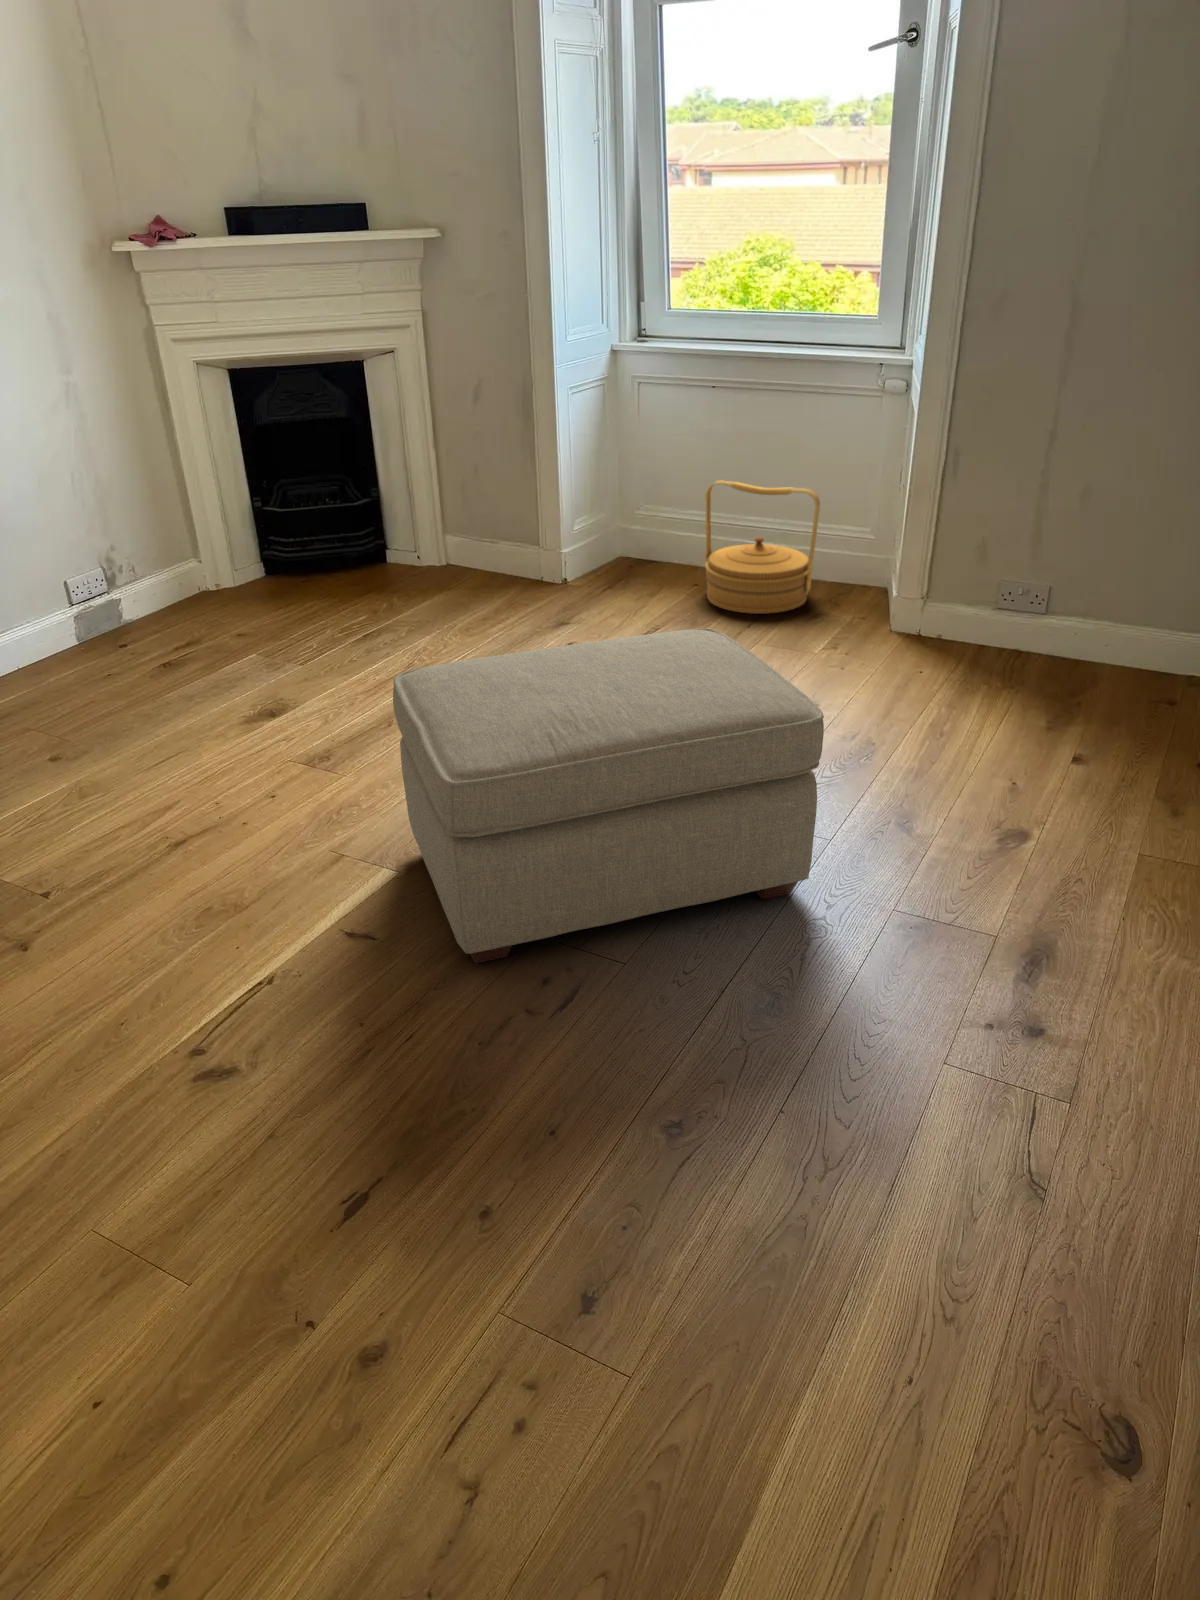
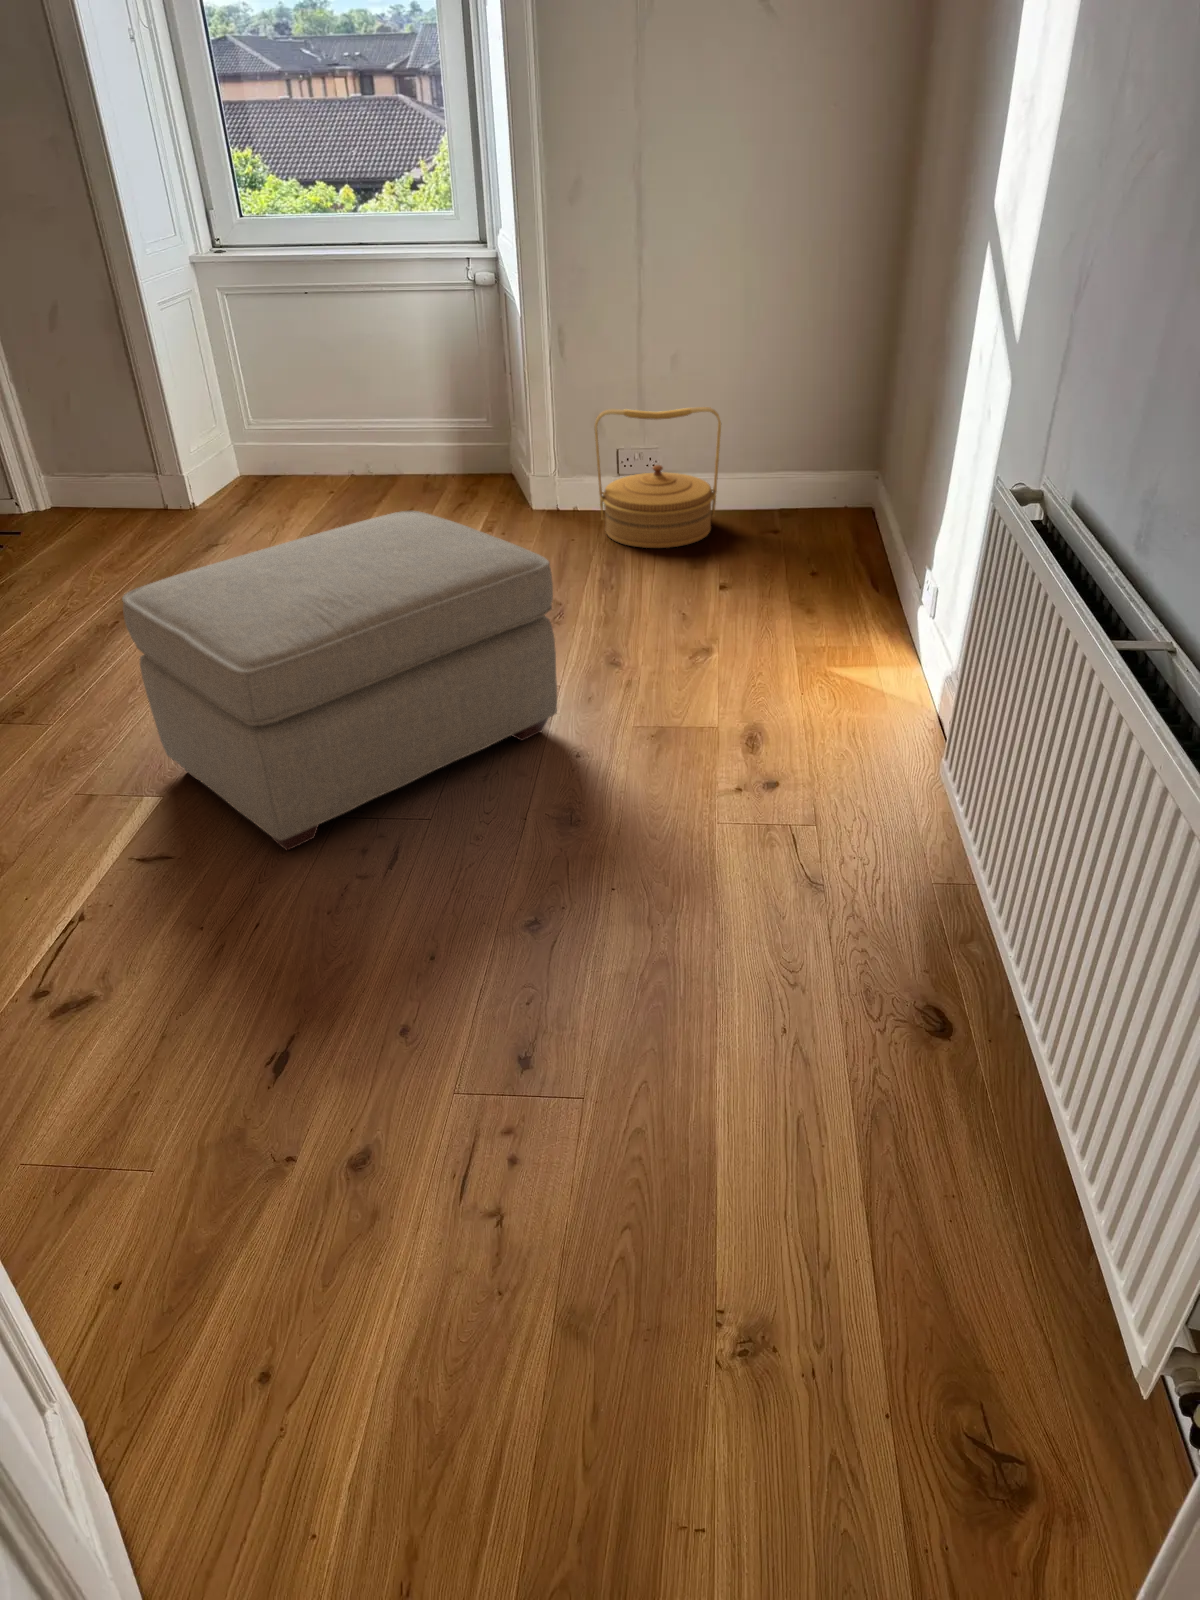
woven basket: present [705,480,820,614] -> present [595,407,721,548]

